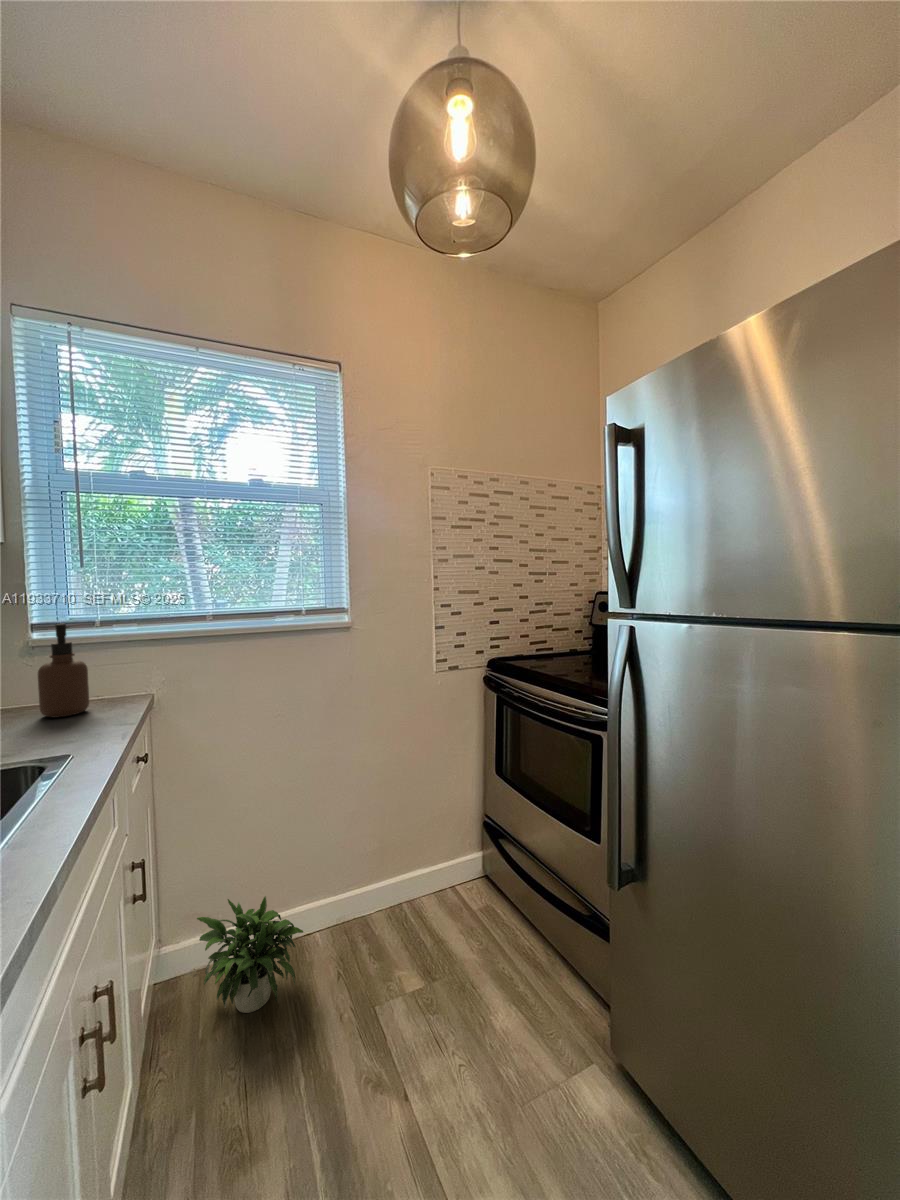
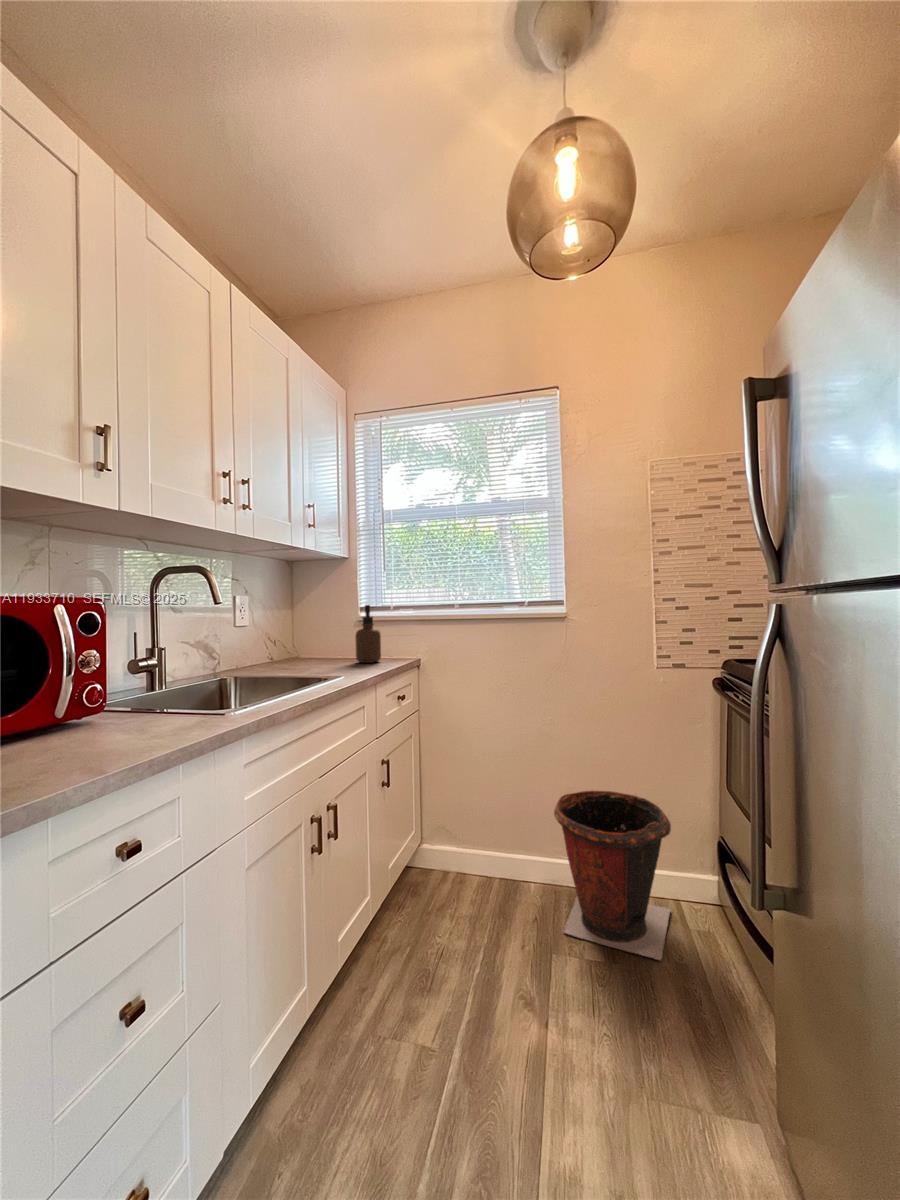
waste bin: none [353,799,471,975] -> present [554,791,671,960]
potted plant: present [192,896,303,1013] -> none [432,820,504,911]

